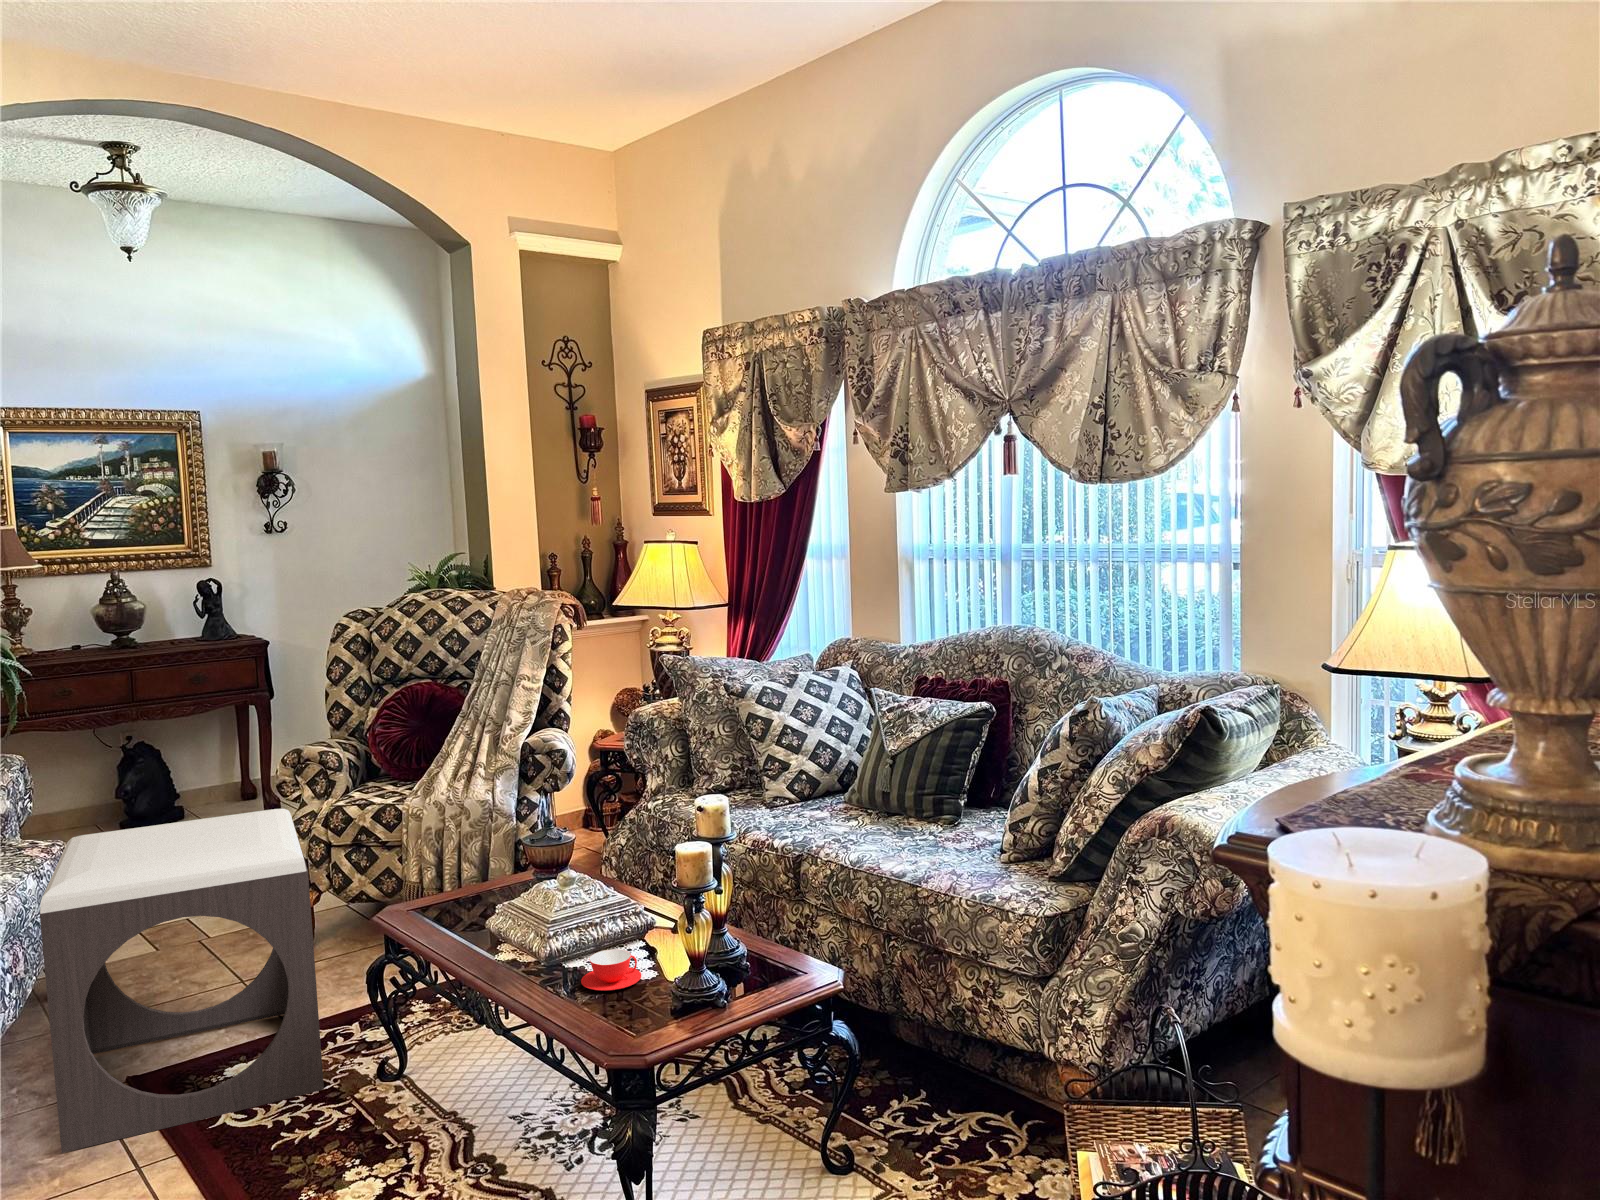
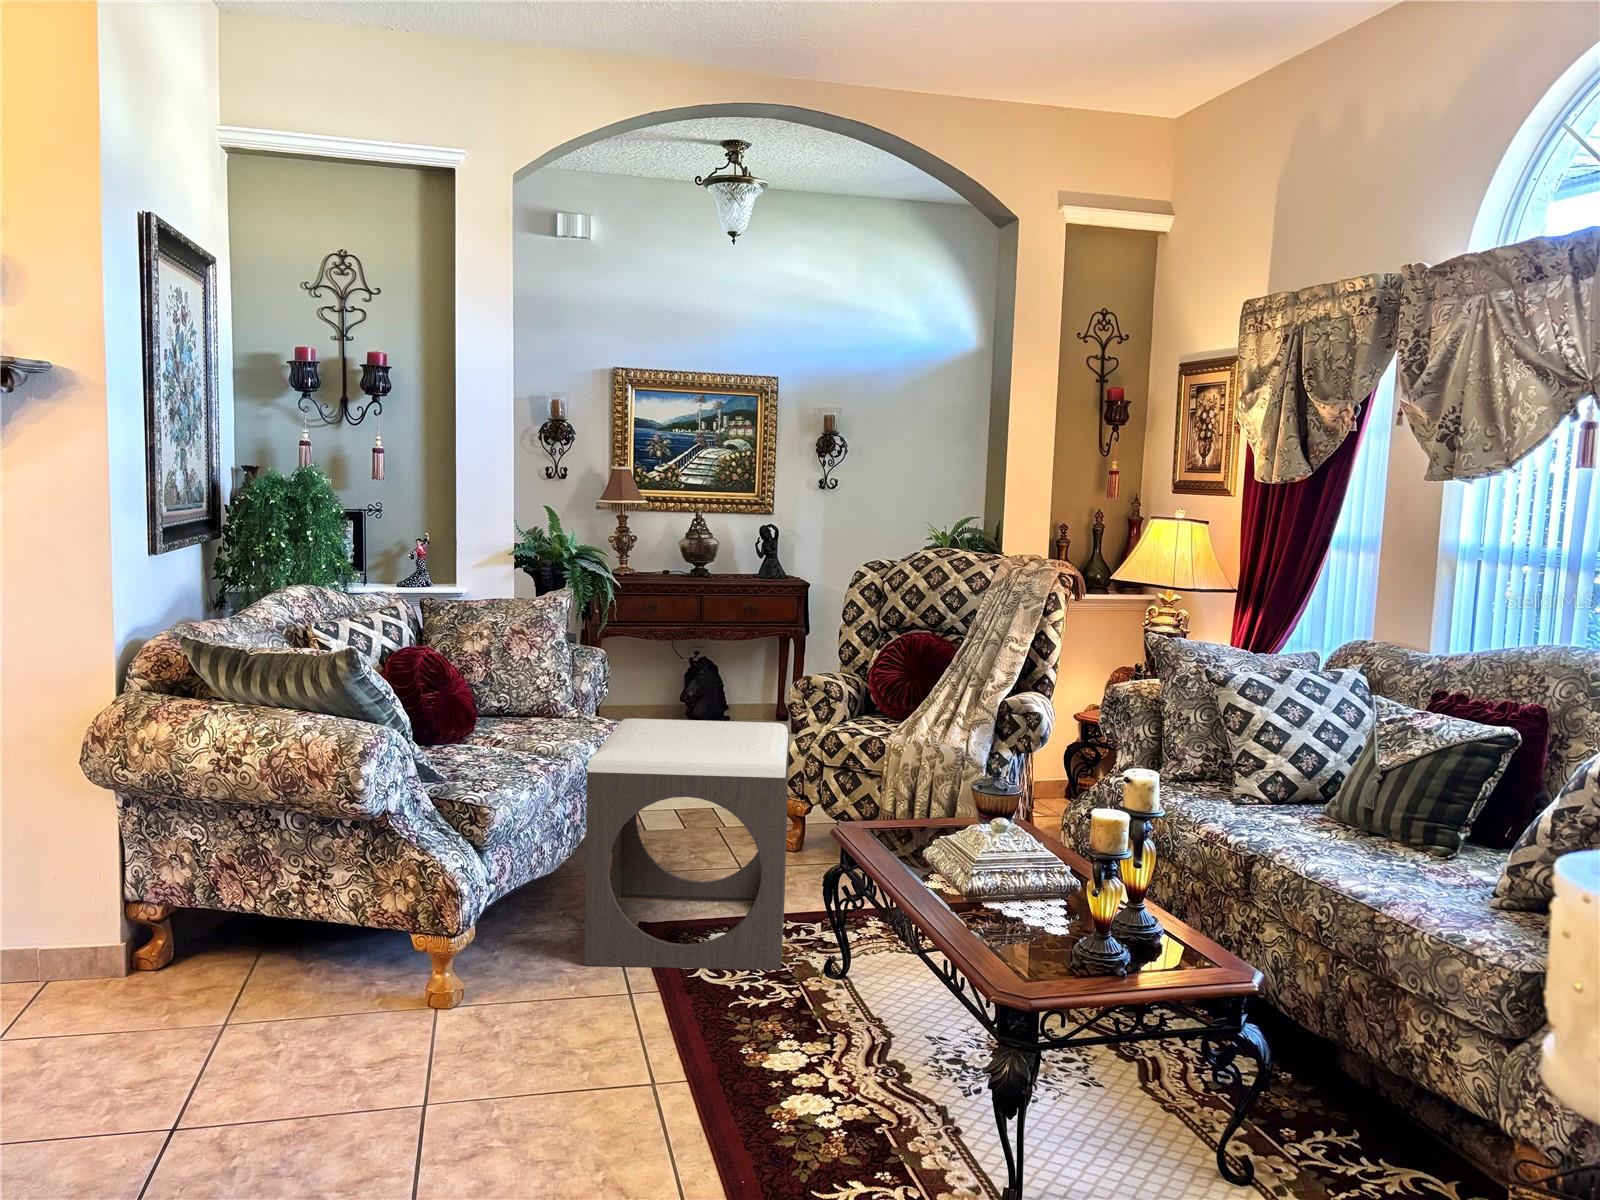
teacup: present [581,949,641,991] -> none [992,898,1050,936]

